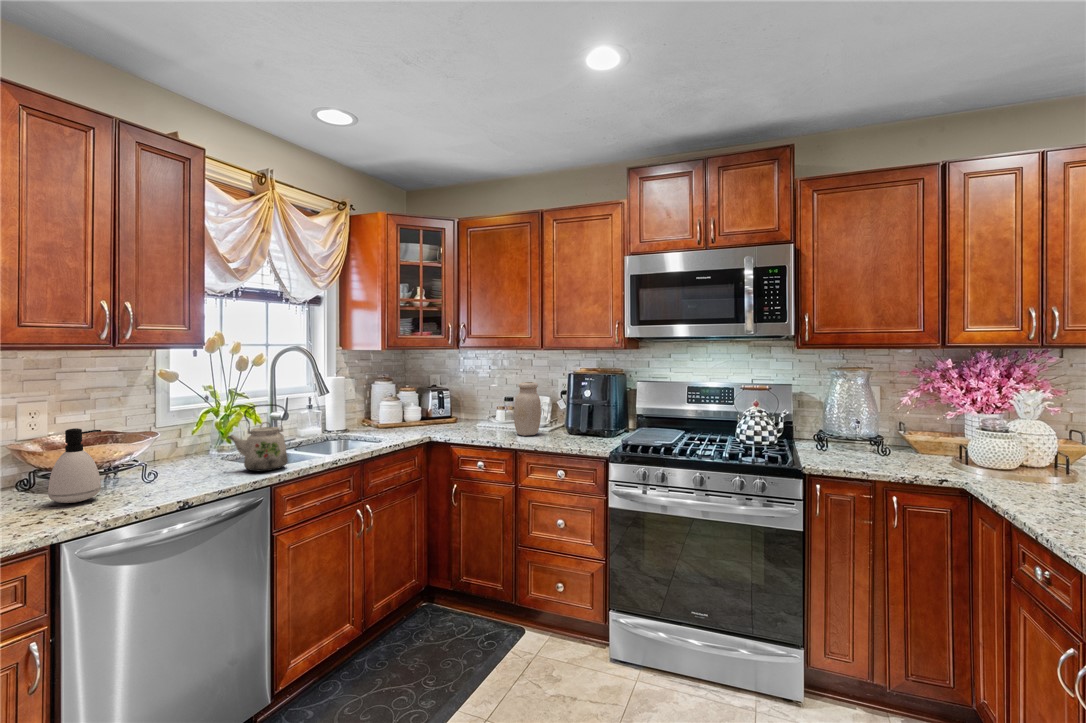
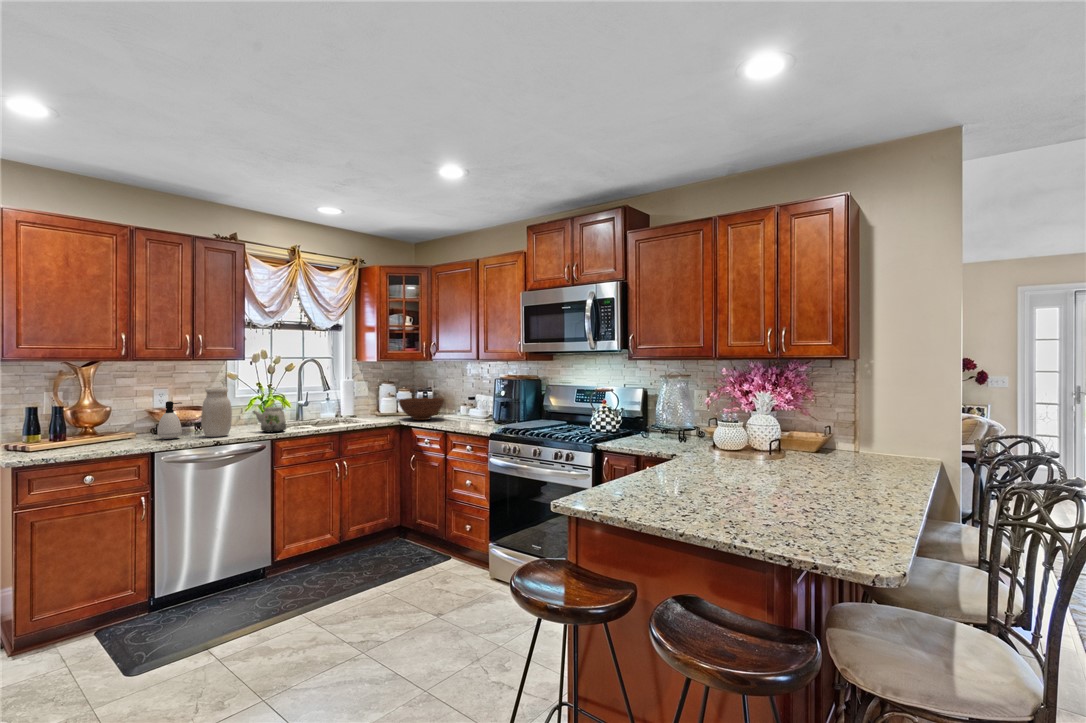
jar: present [514,382,541,436] -> present [201,387,232,437]
fruit bowl: none [425,401,487,434] -> present [399,398,444,420]

